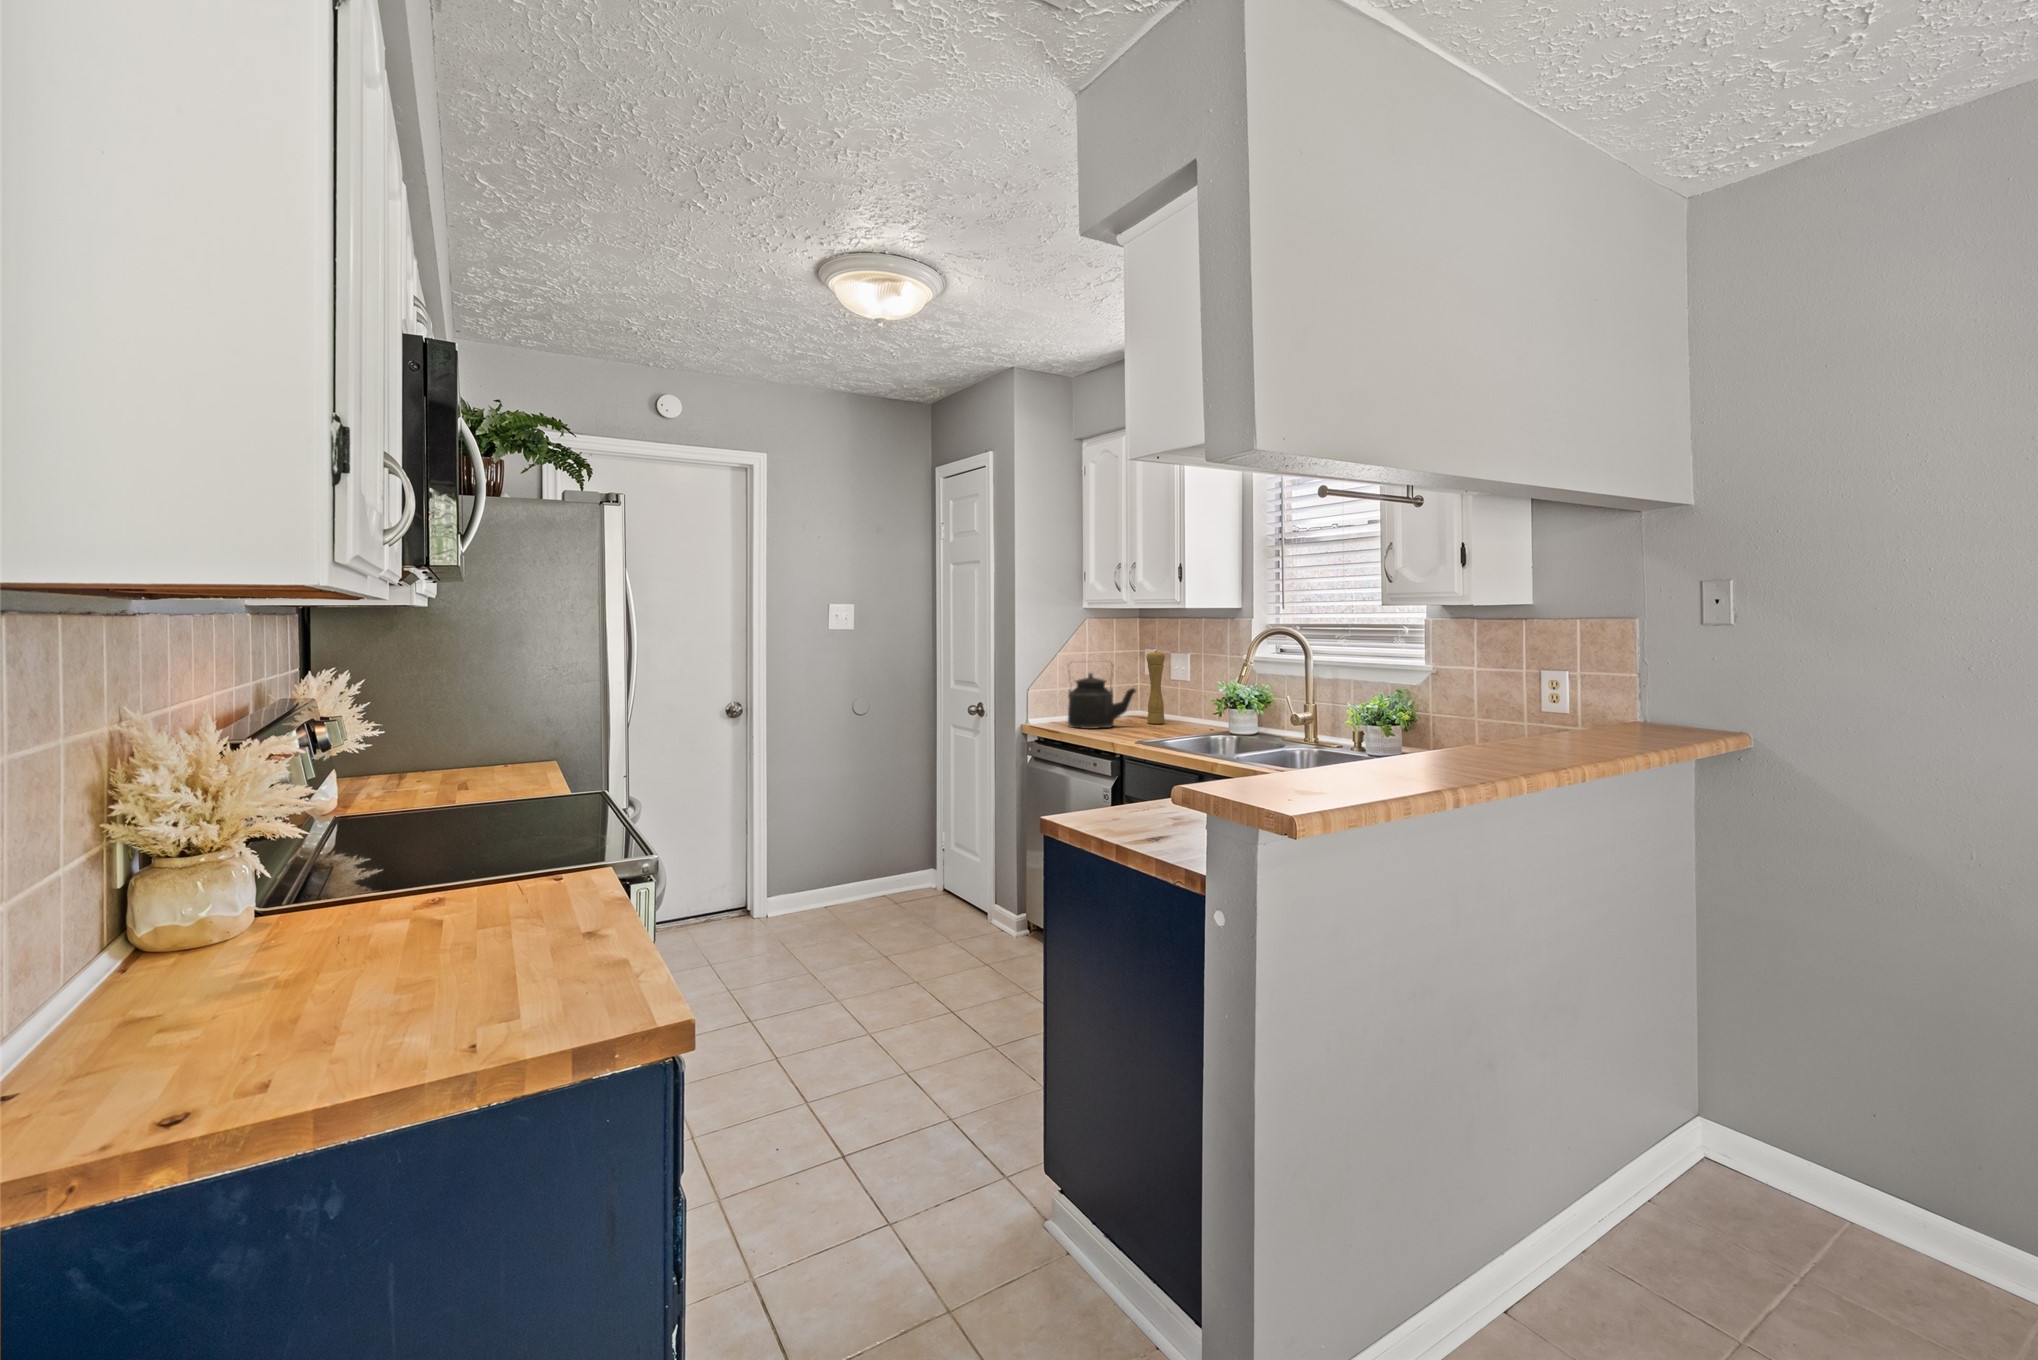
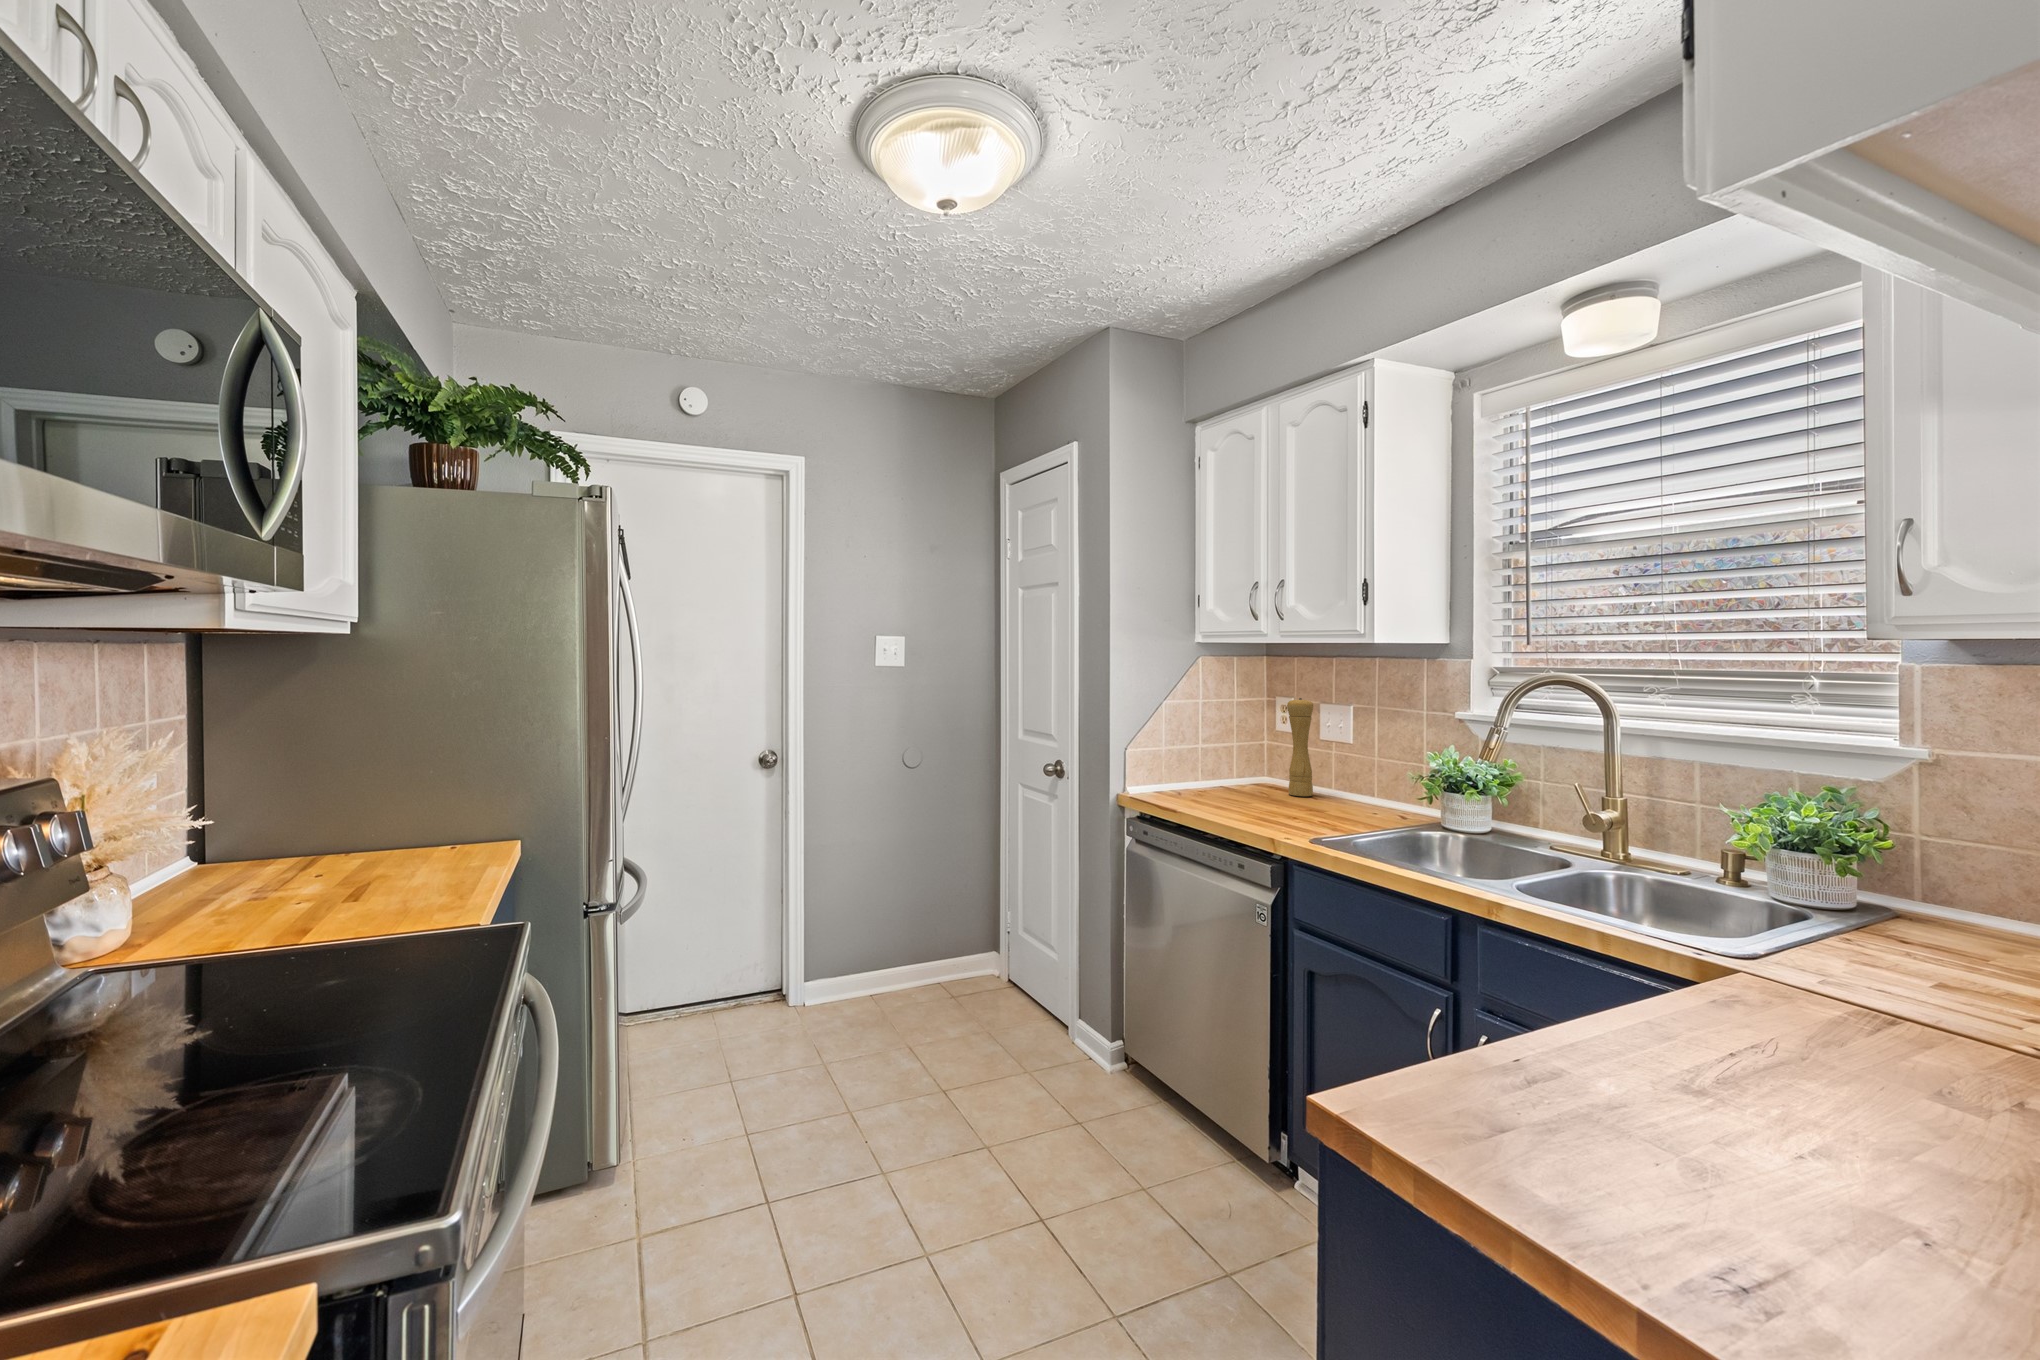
kettle: present [1068,673,1136,729] -> none [1184,712,1281,805]

